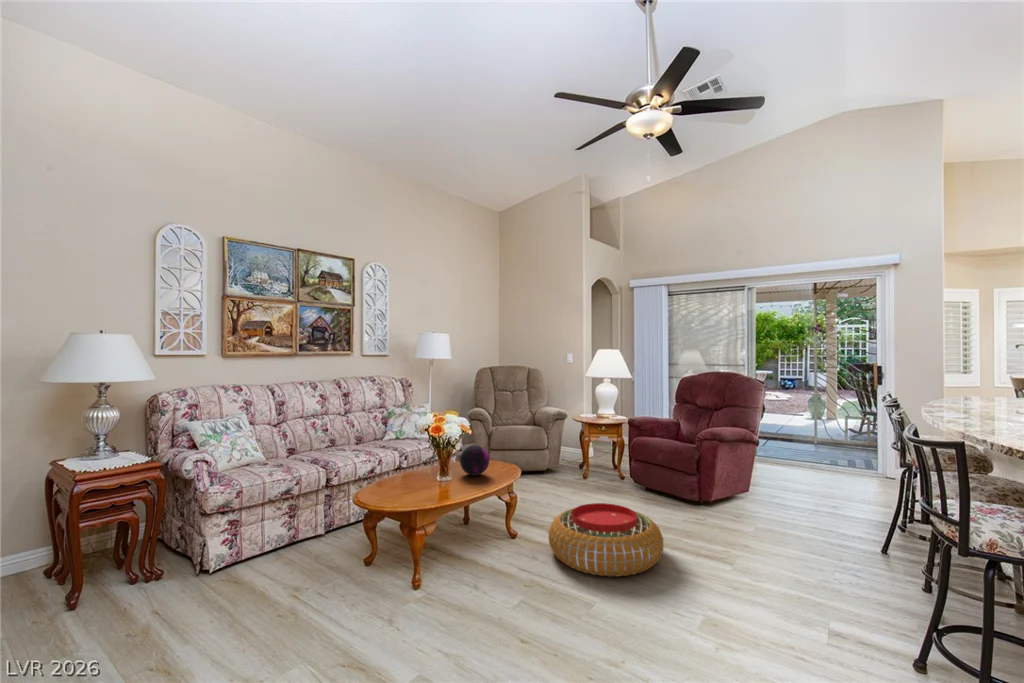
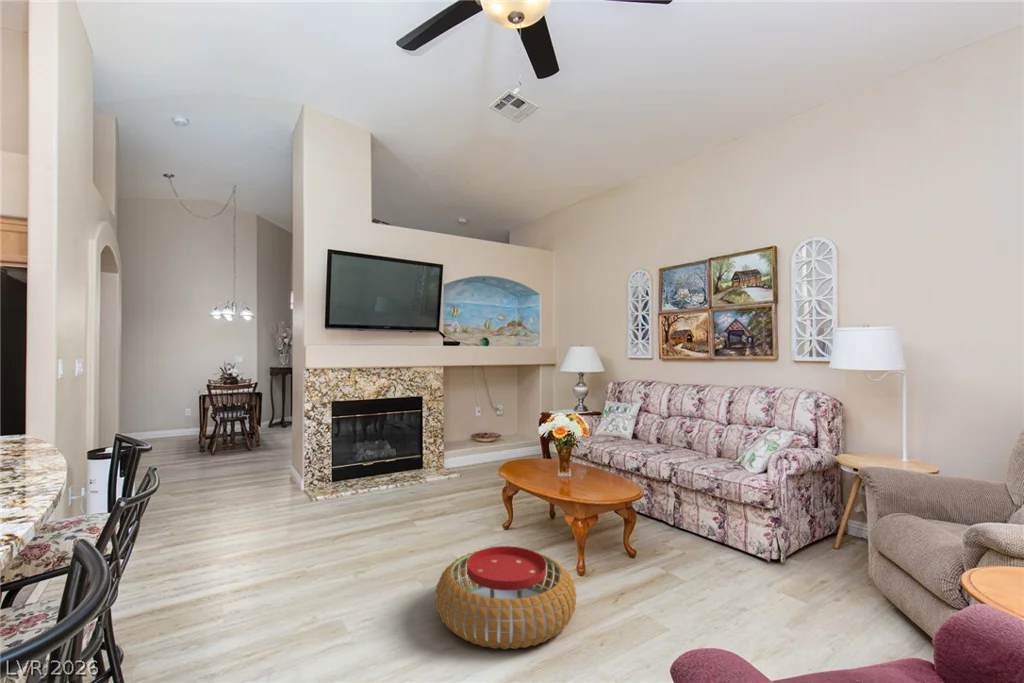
decorative orb: present [460,445,489,476] -> none [570,456,601,488]

